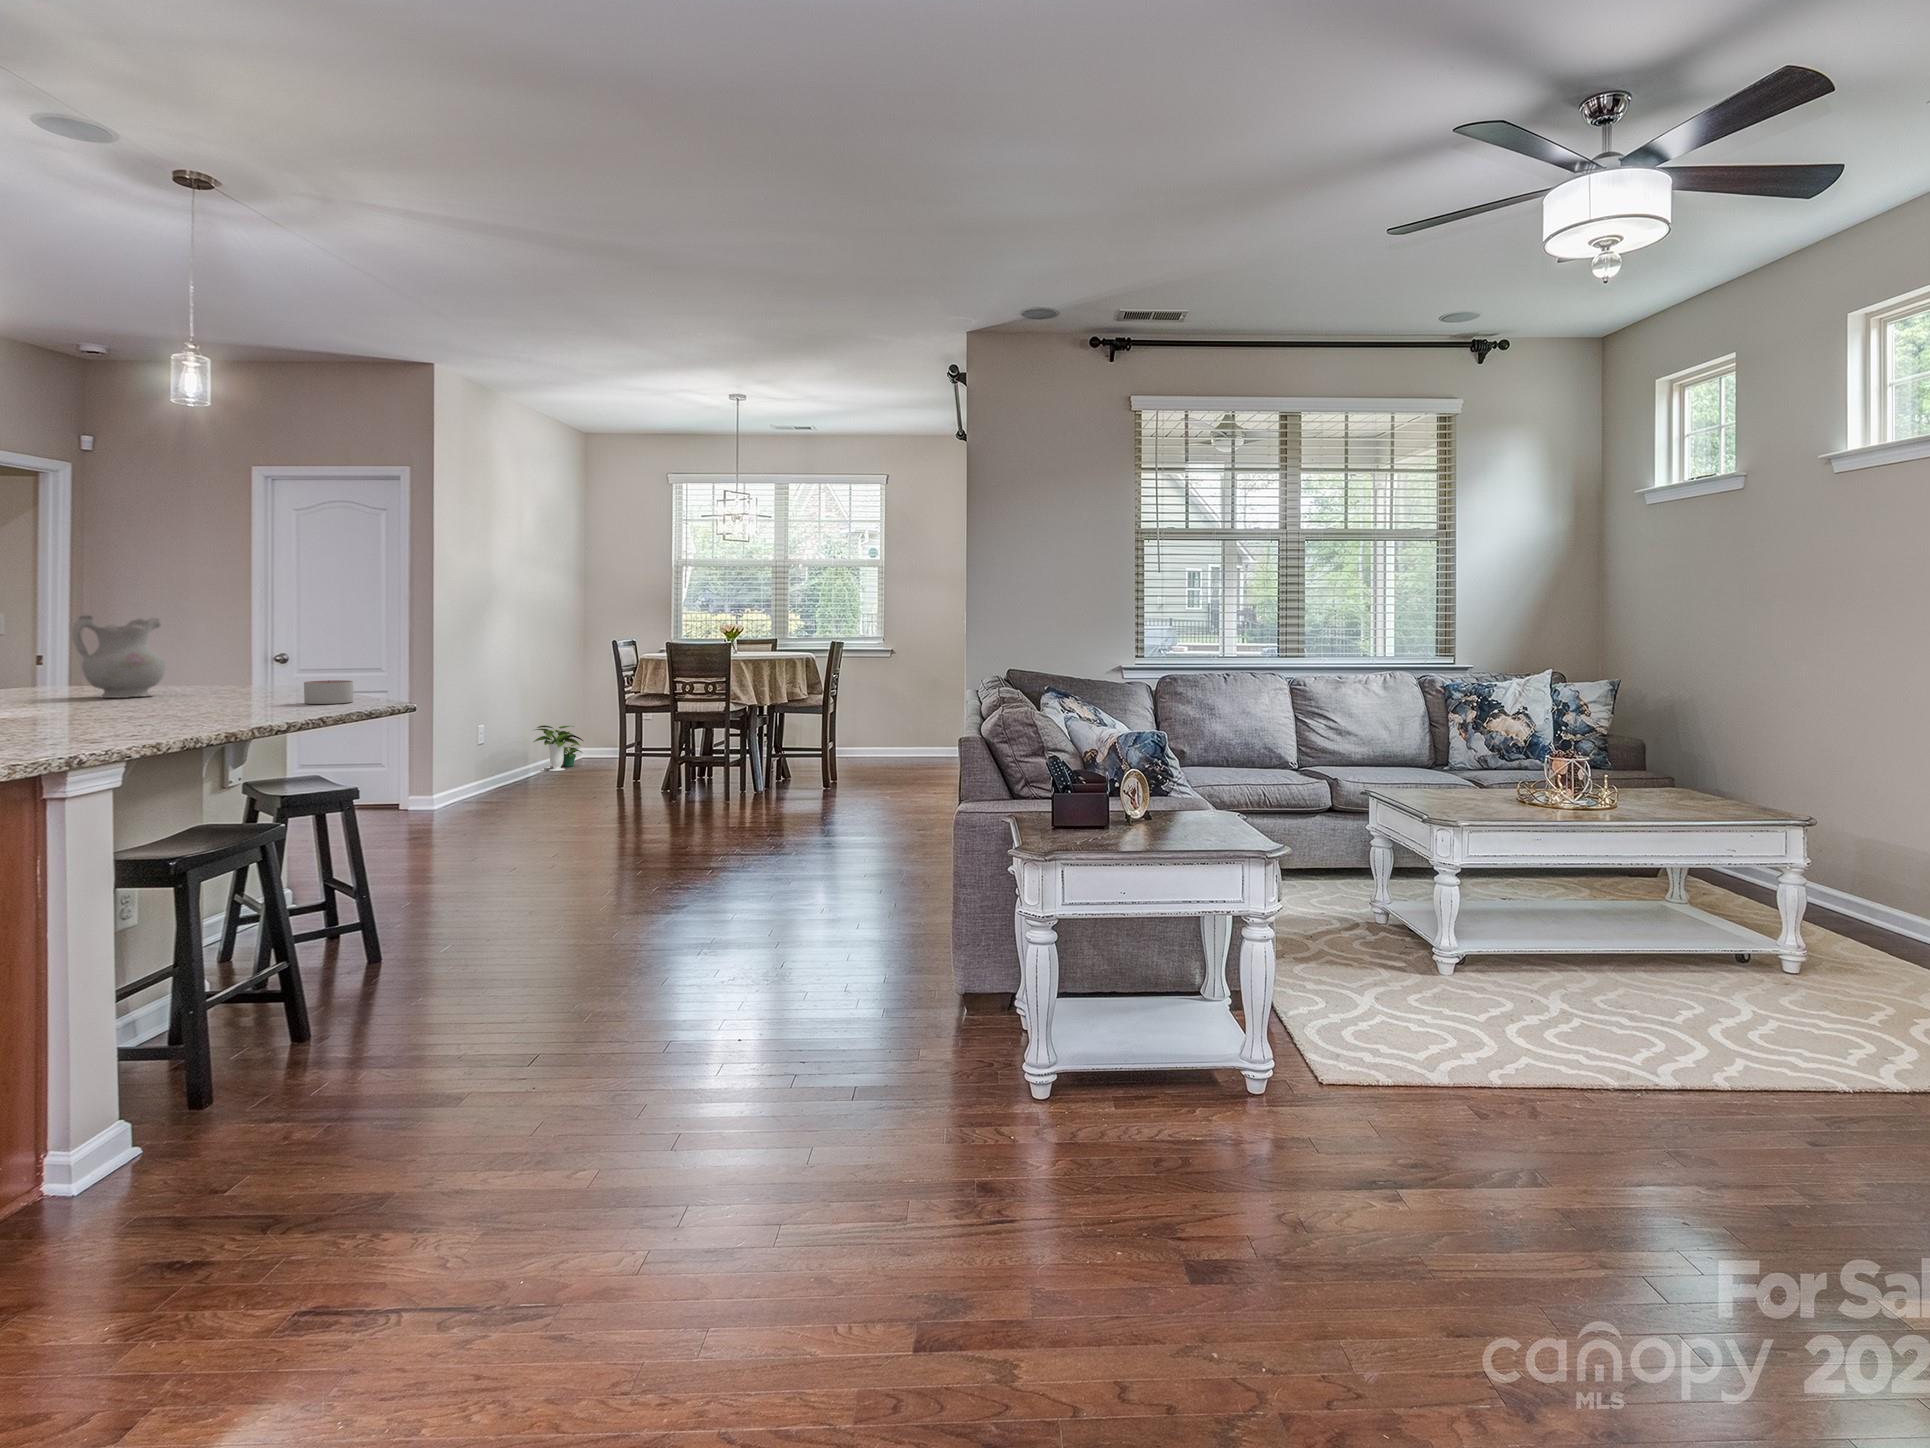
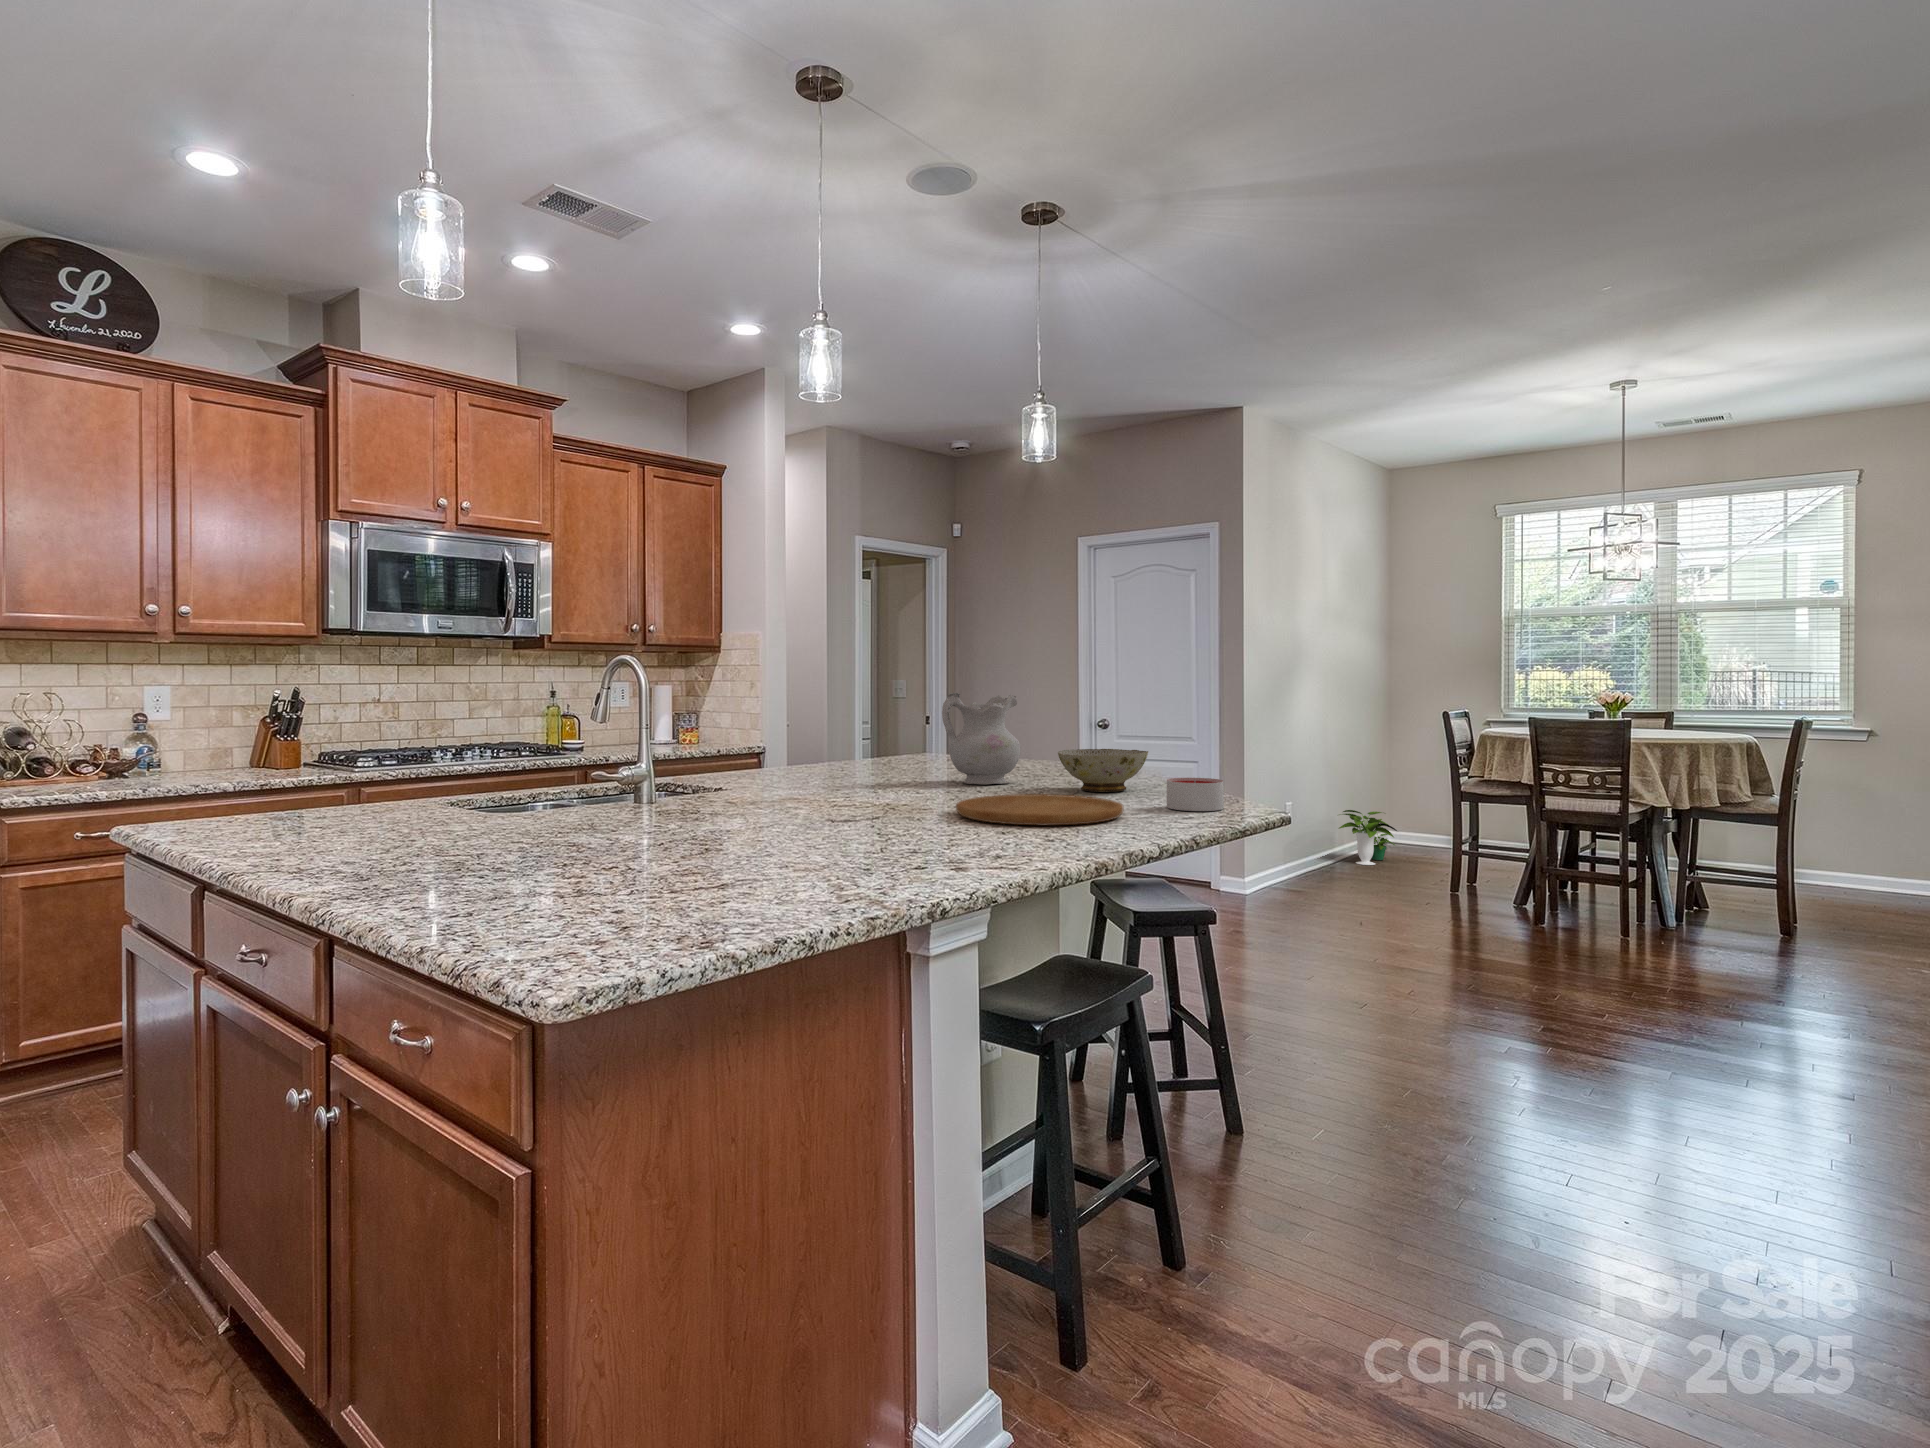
ceramic bowl: none [204,663,295,698] -> present [1058,749,1148,792]
cutting board: none [91,698,261,717] -> present [956,794,1124,825]

